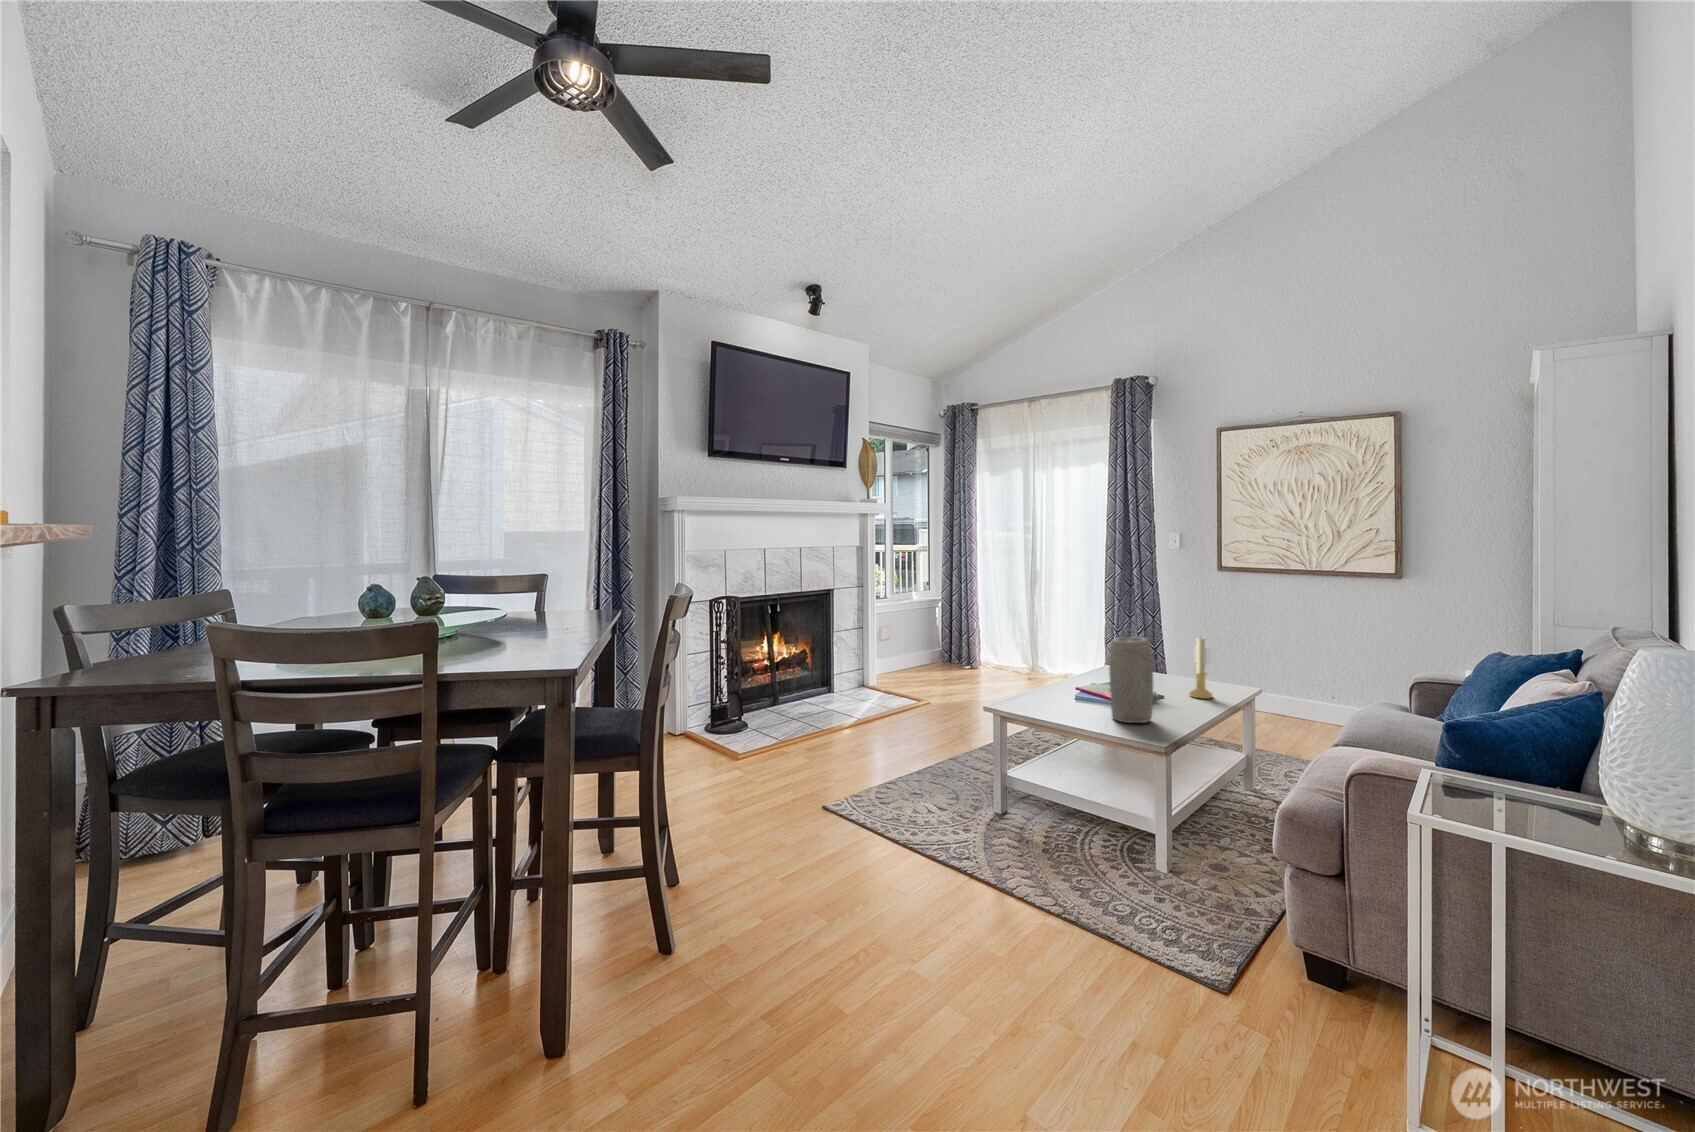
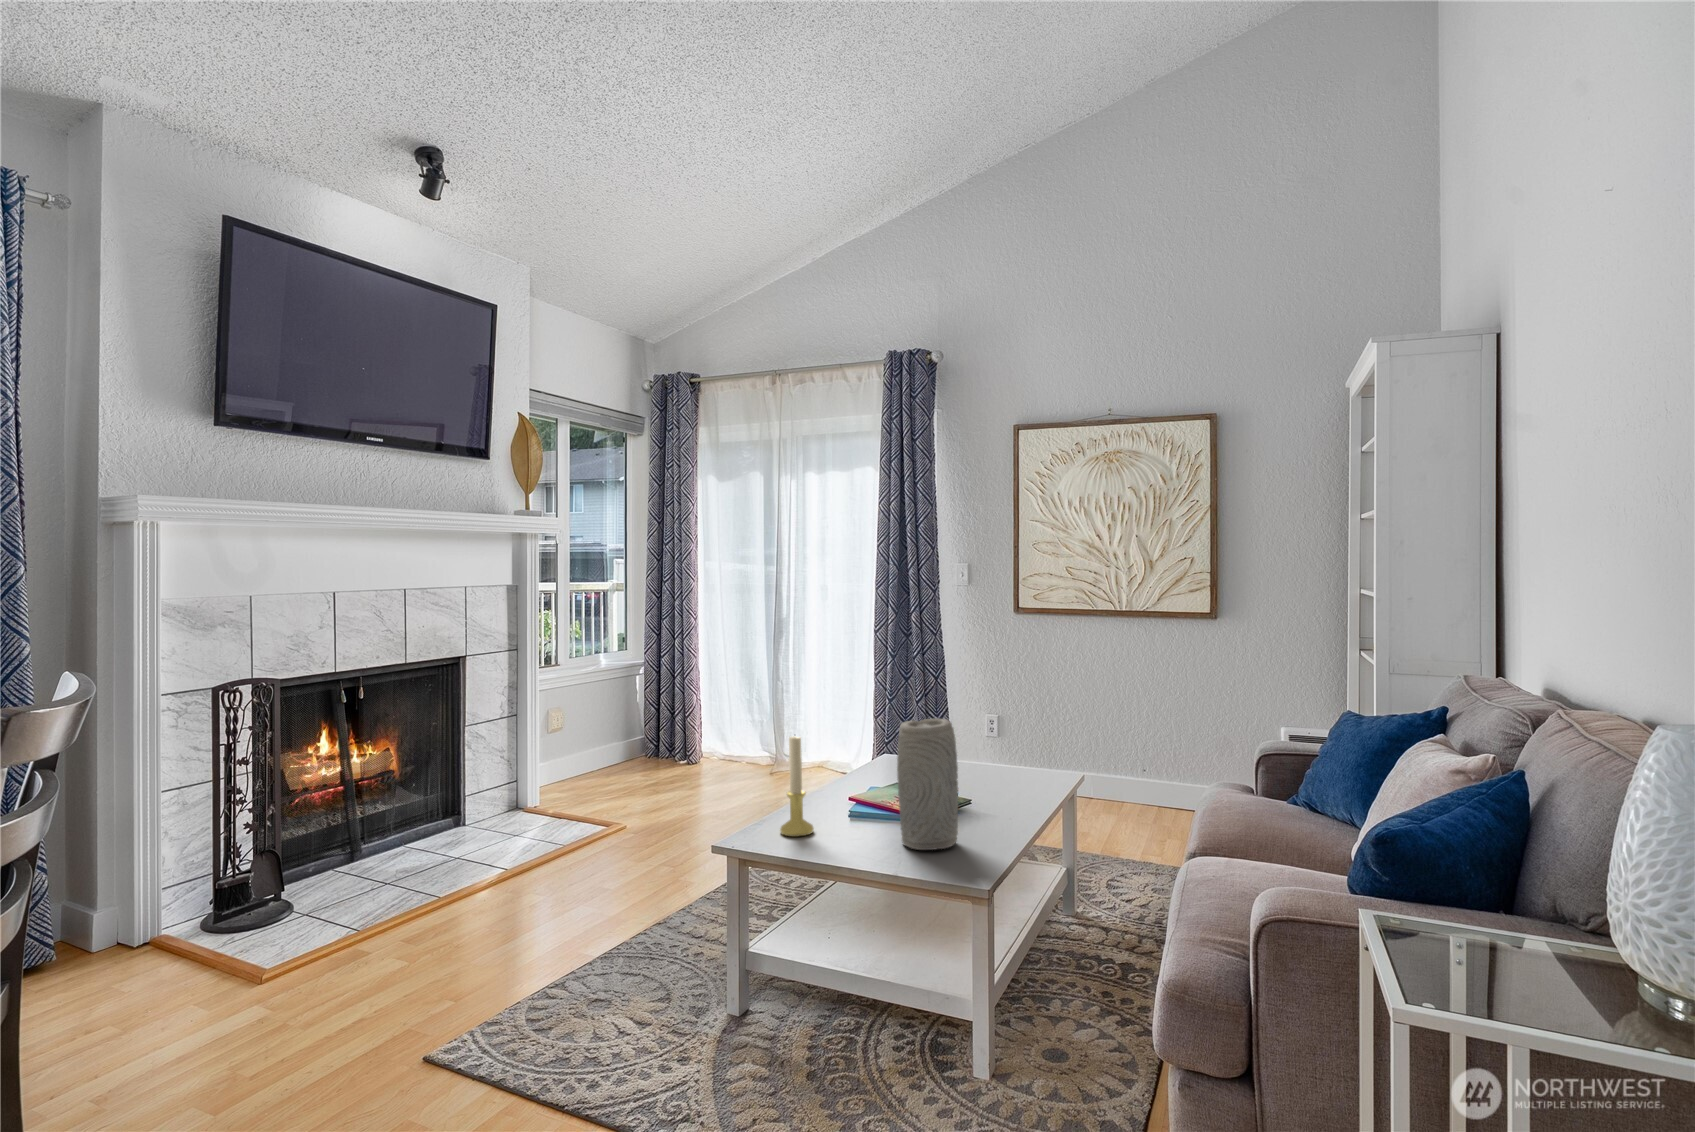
candle holder: present [1190,637,1212,699] -> present [780,736,814,837]

